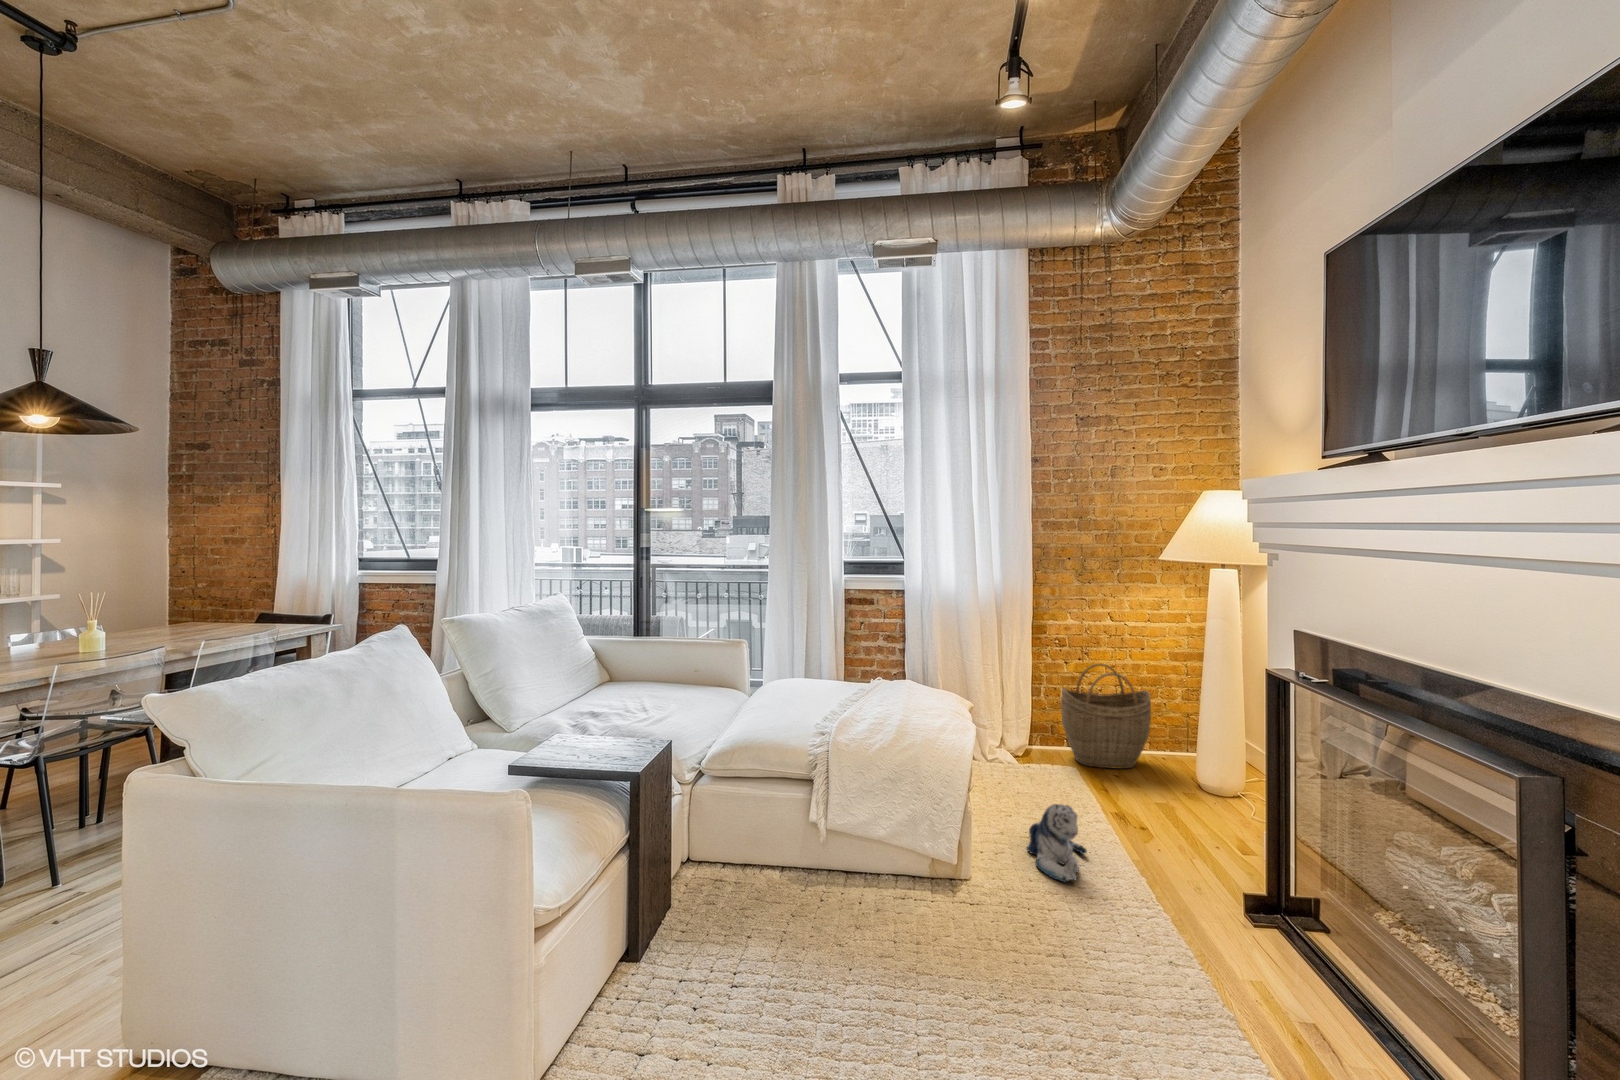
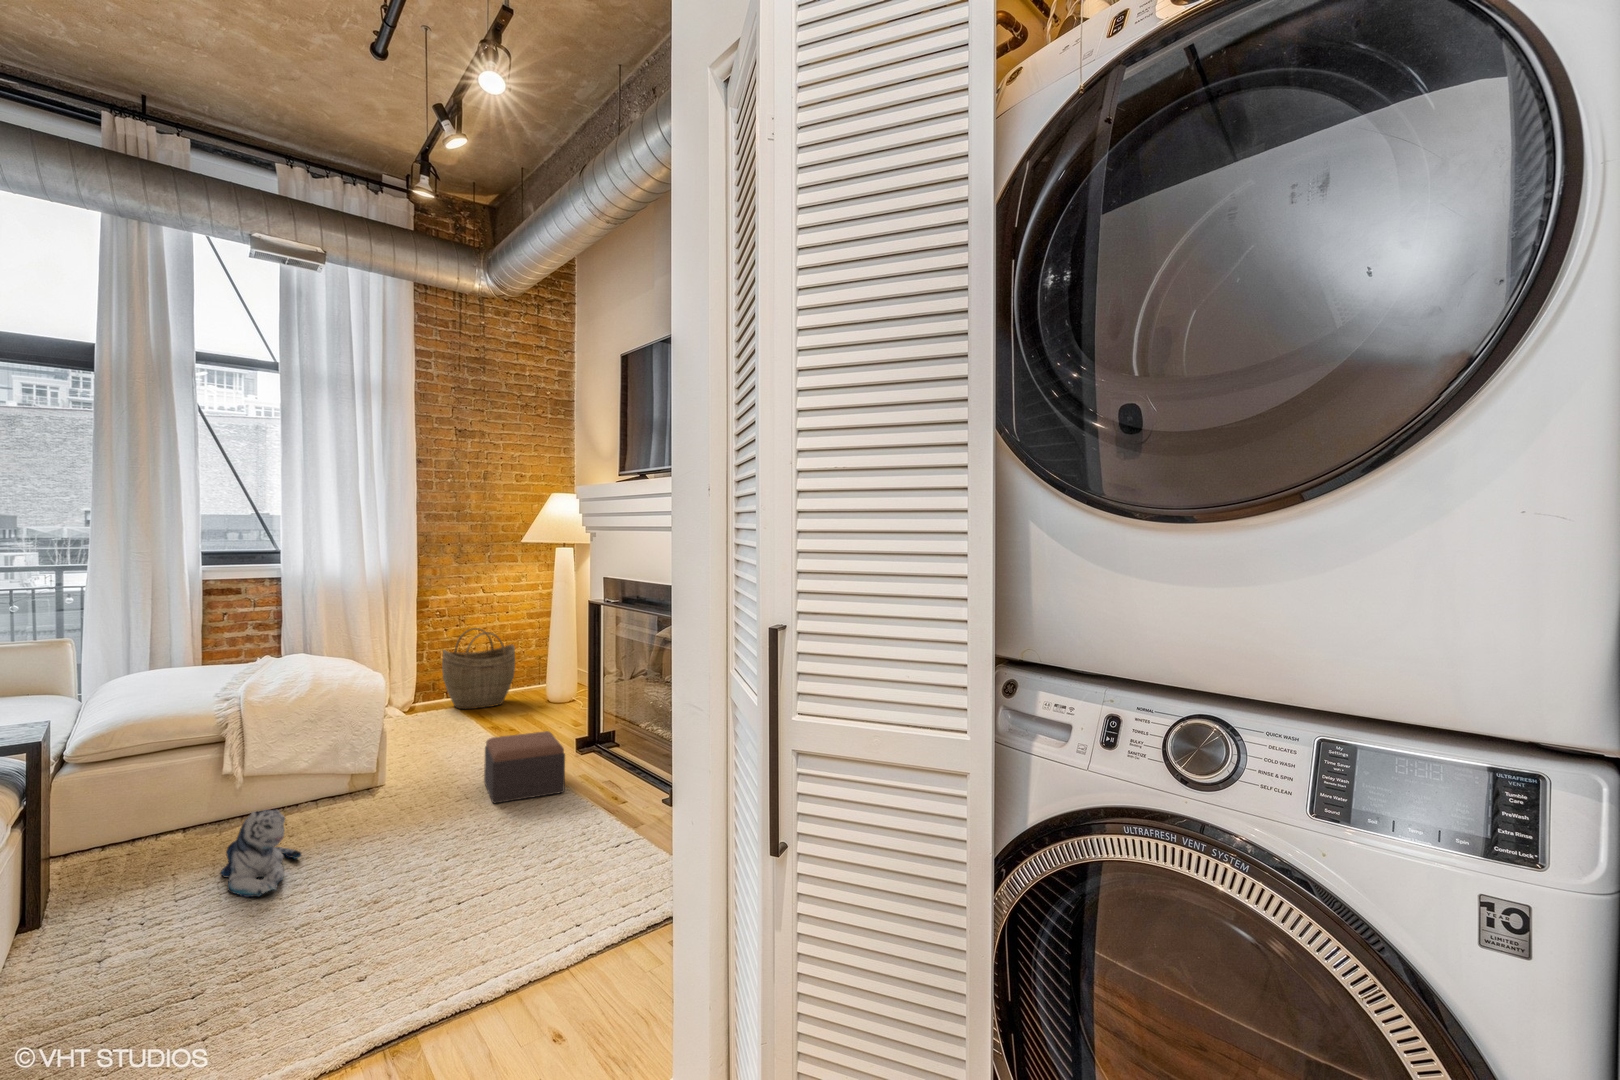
plush toy: present [1027,804,1087,882] -> present [220,809,301,897]
footstool: none [1090,846,1209,972] -> present [484,731,565,803]

